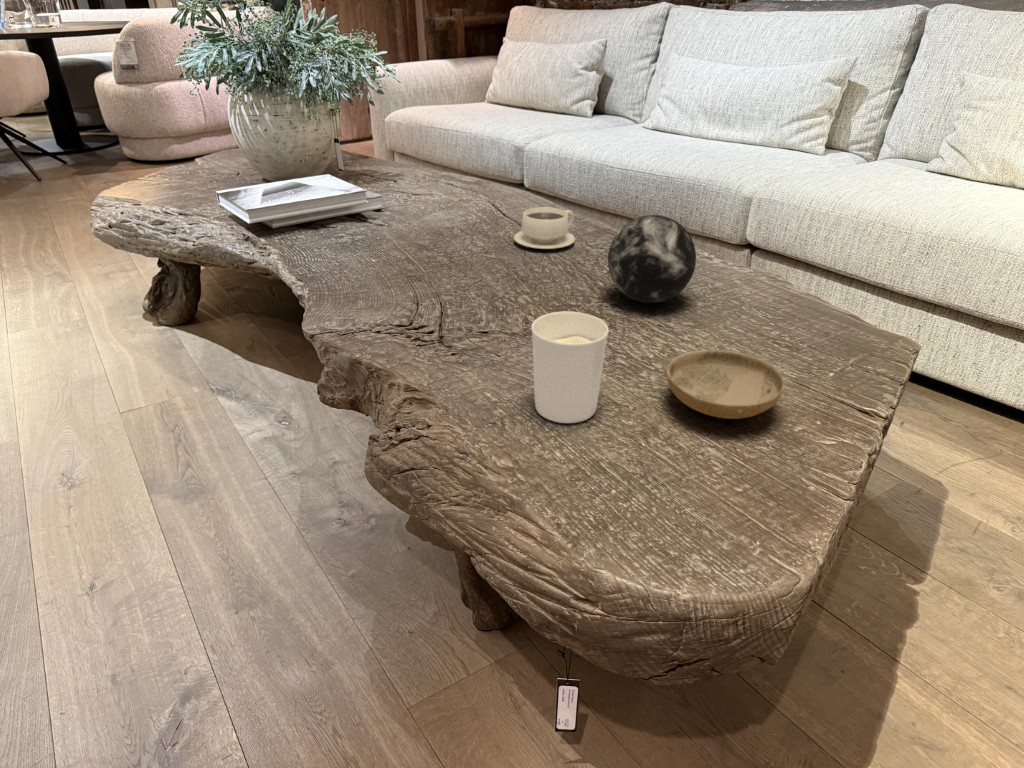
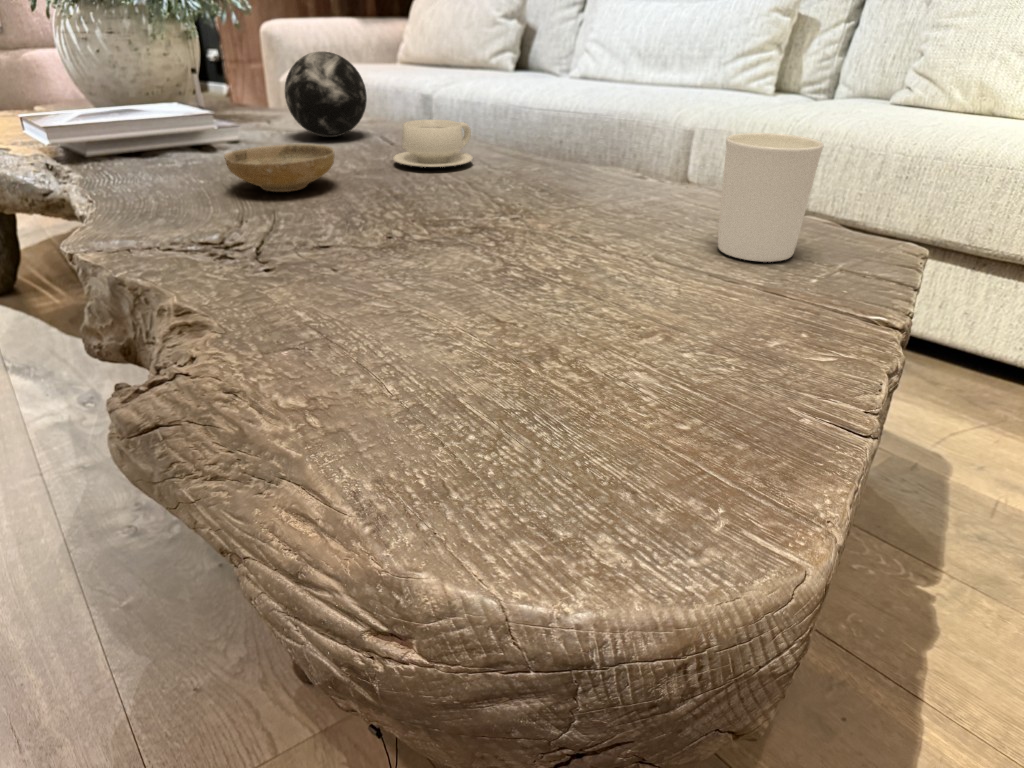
decorative orb: present [608,215,696,303] -> present [285,52,367,137]
candle holder: present [531,311,609,423] -> present [718,133,823,262]
ceramic bowl: present [667,349,785,419] -> present [224,144,335,192]

